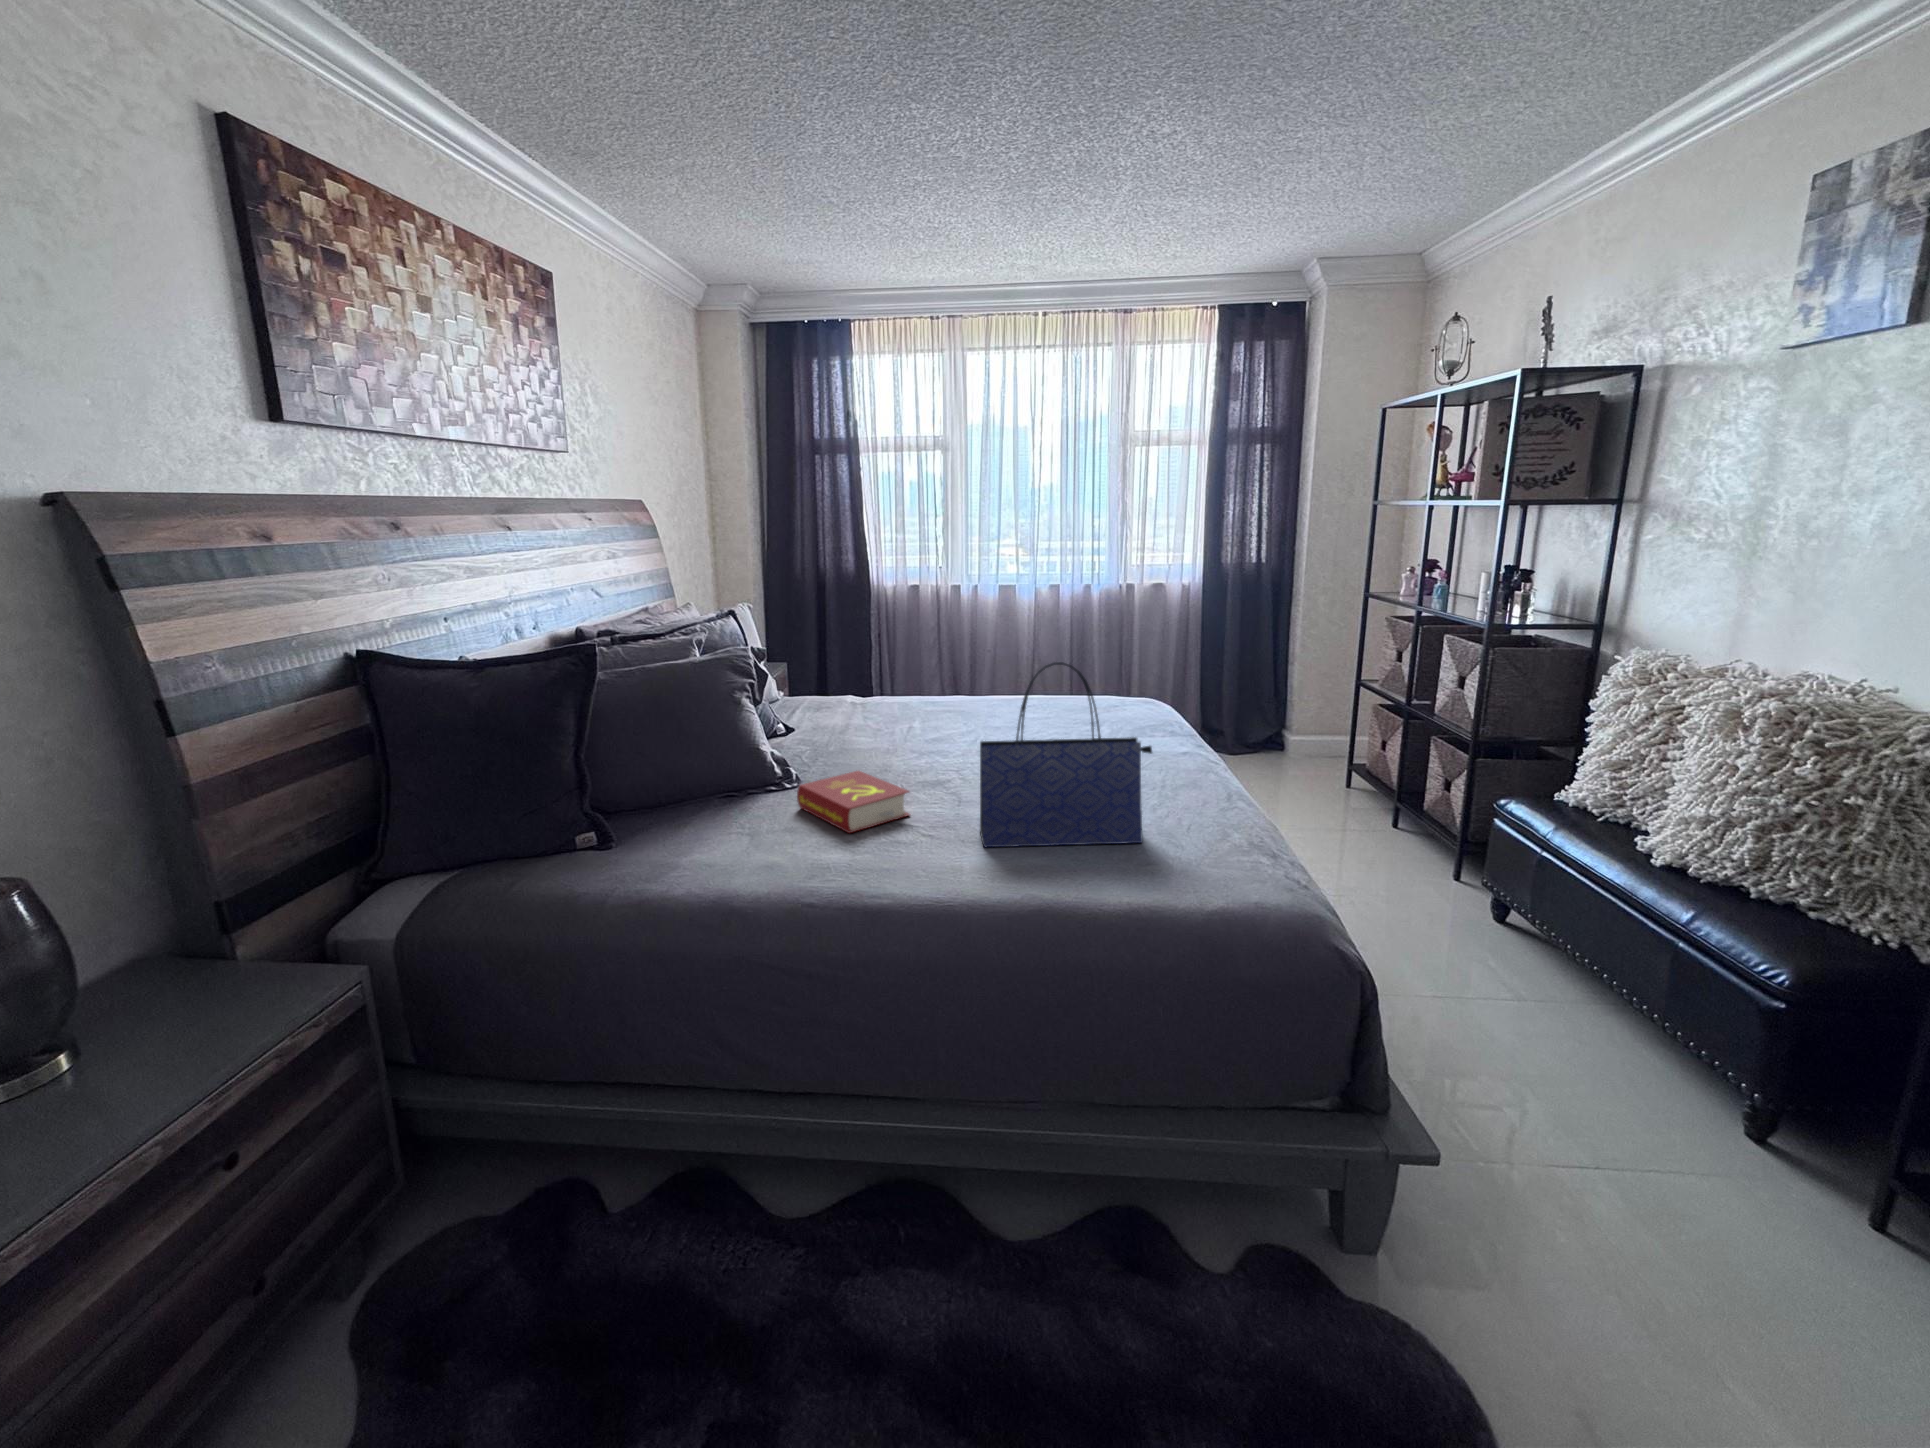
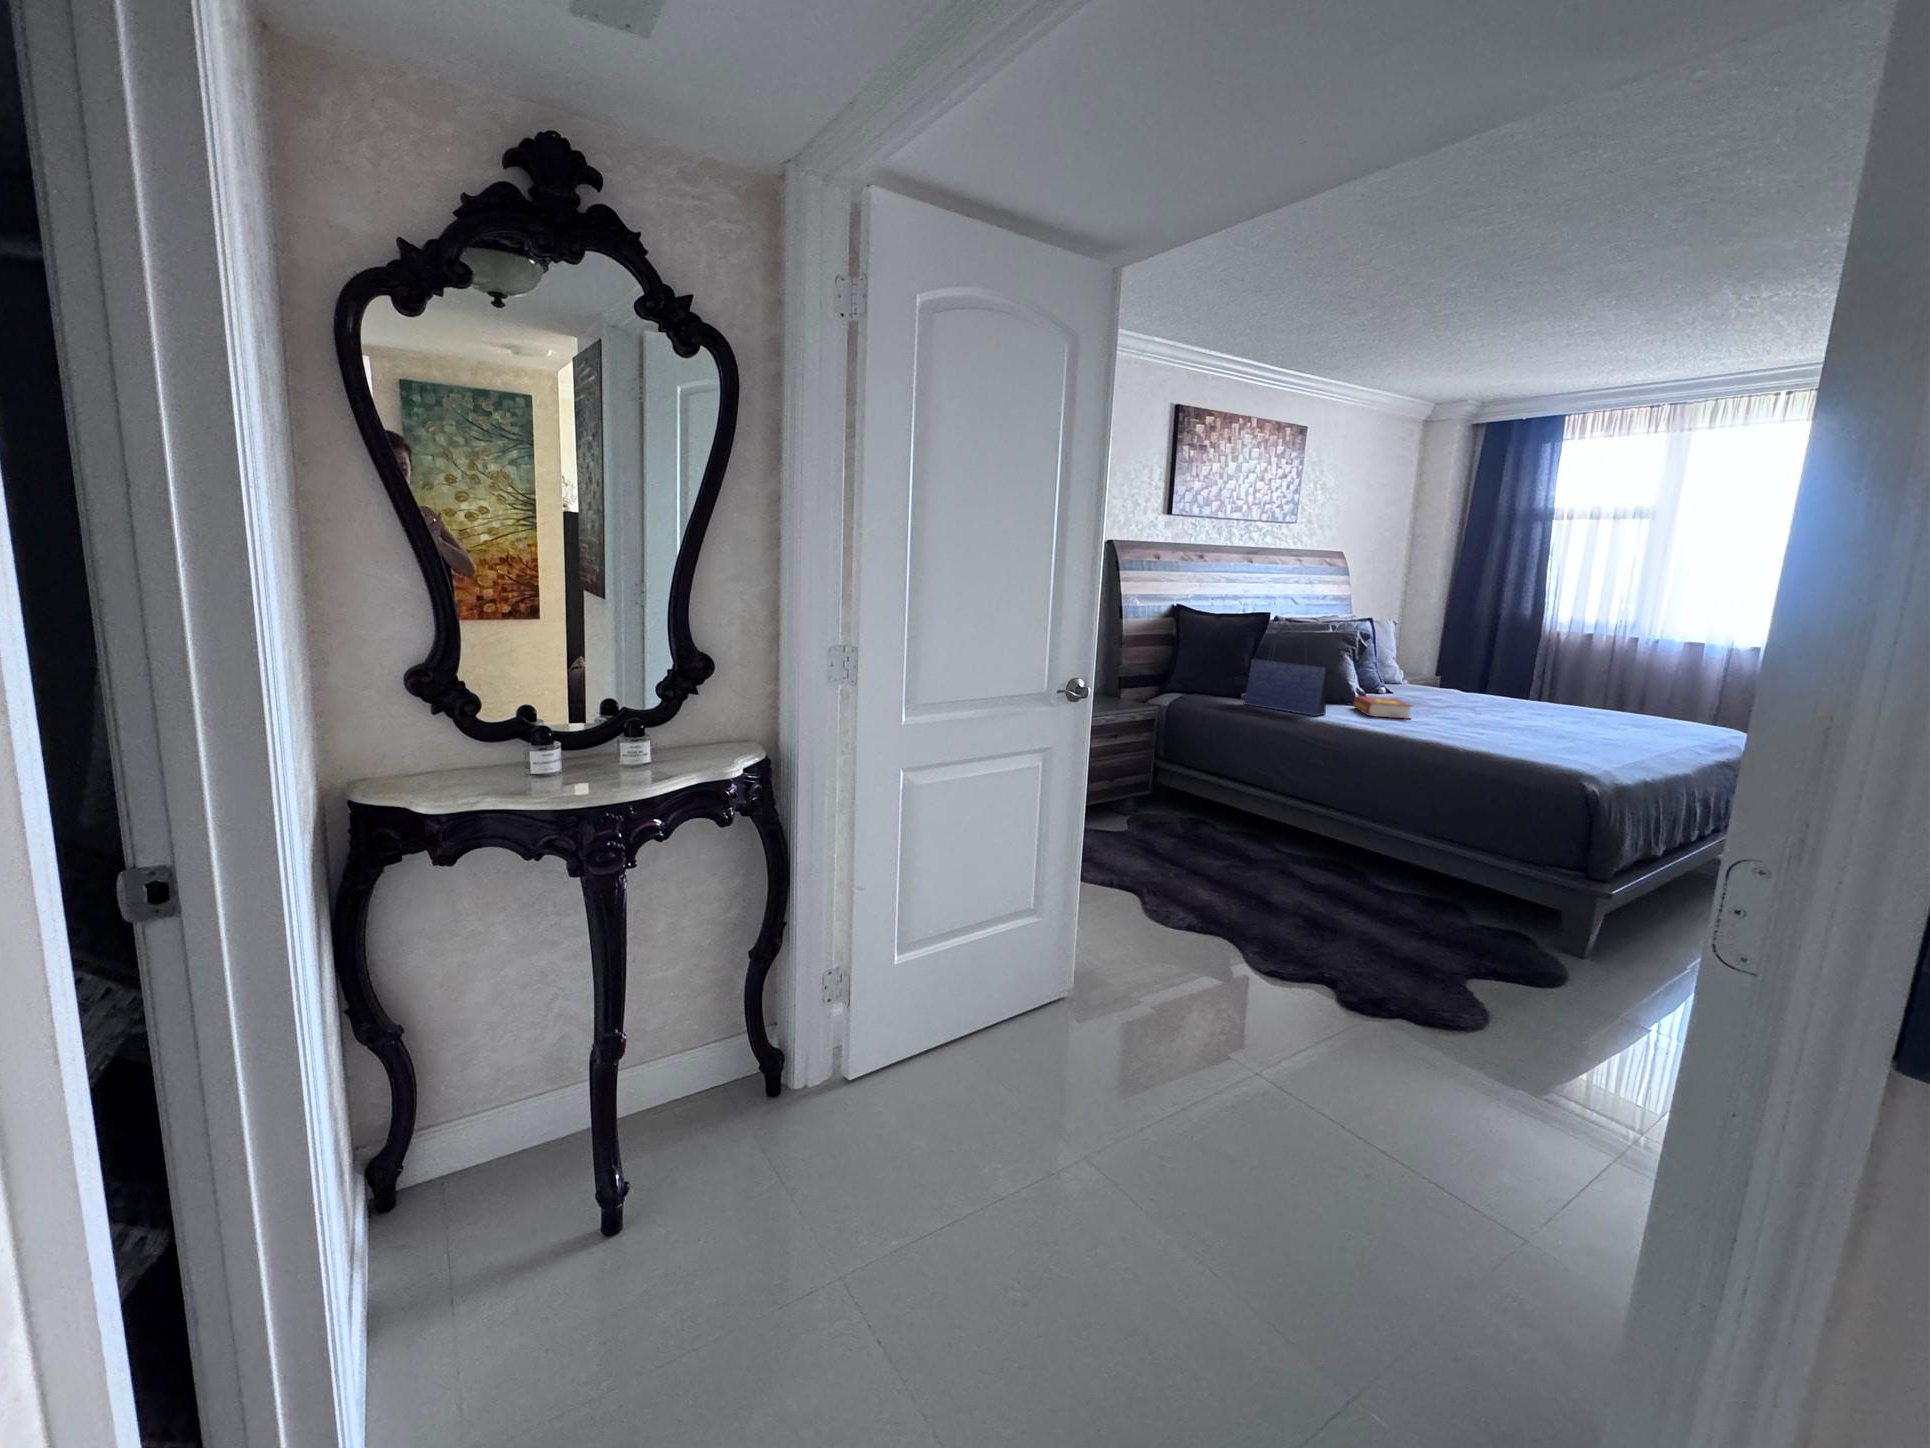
tote bag: present [980,662,1152,847] -> present [1244,625,1333,716]

